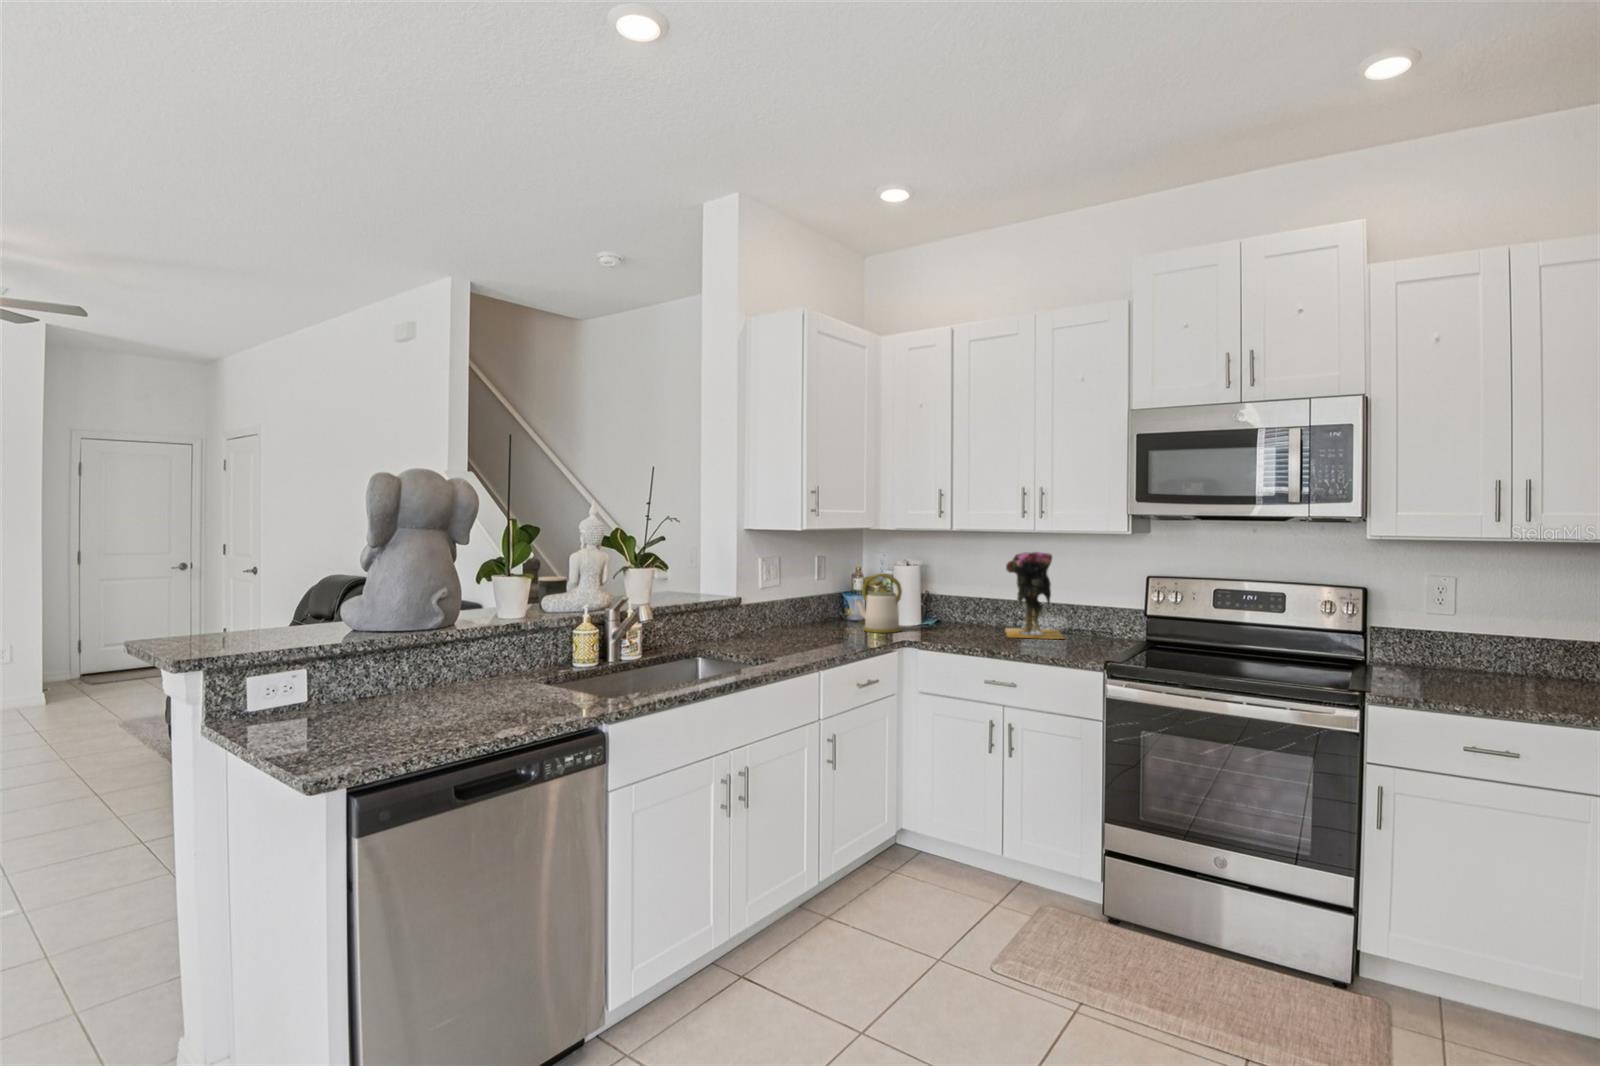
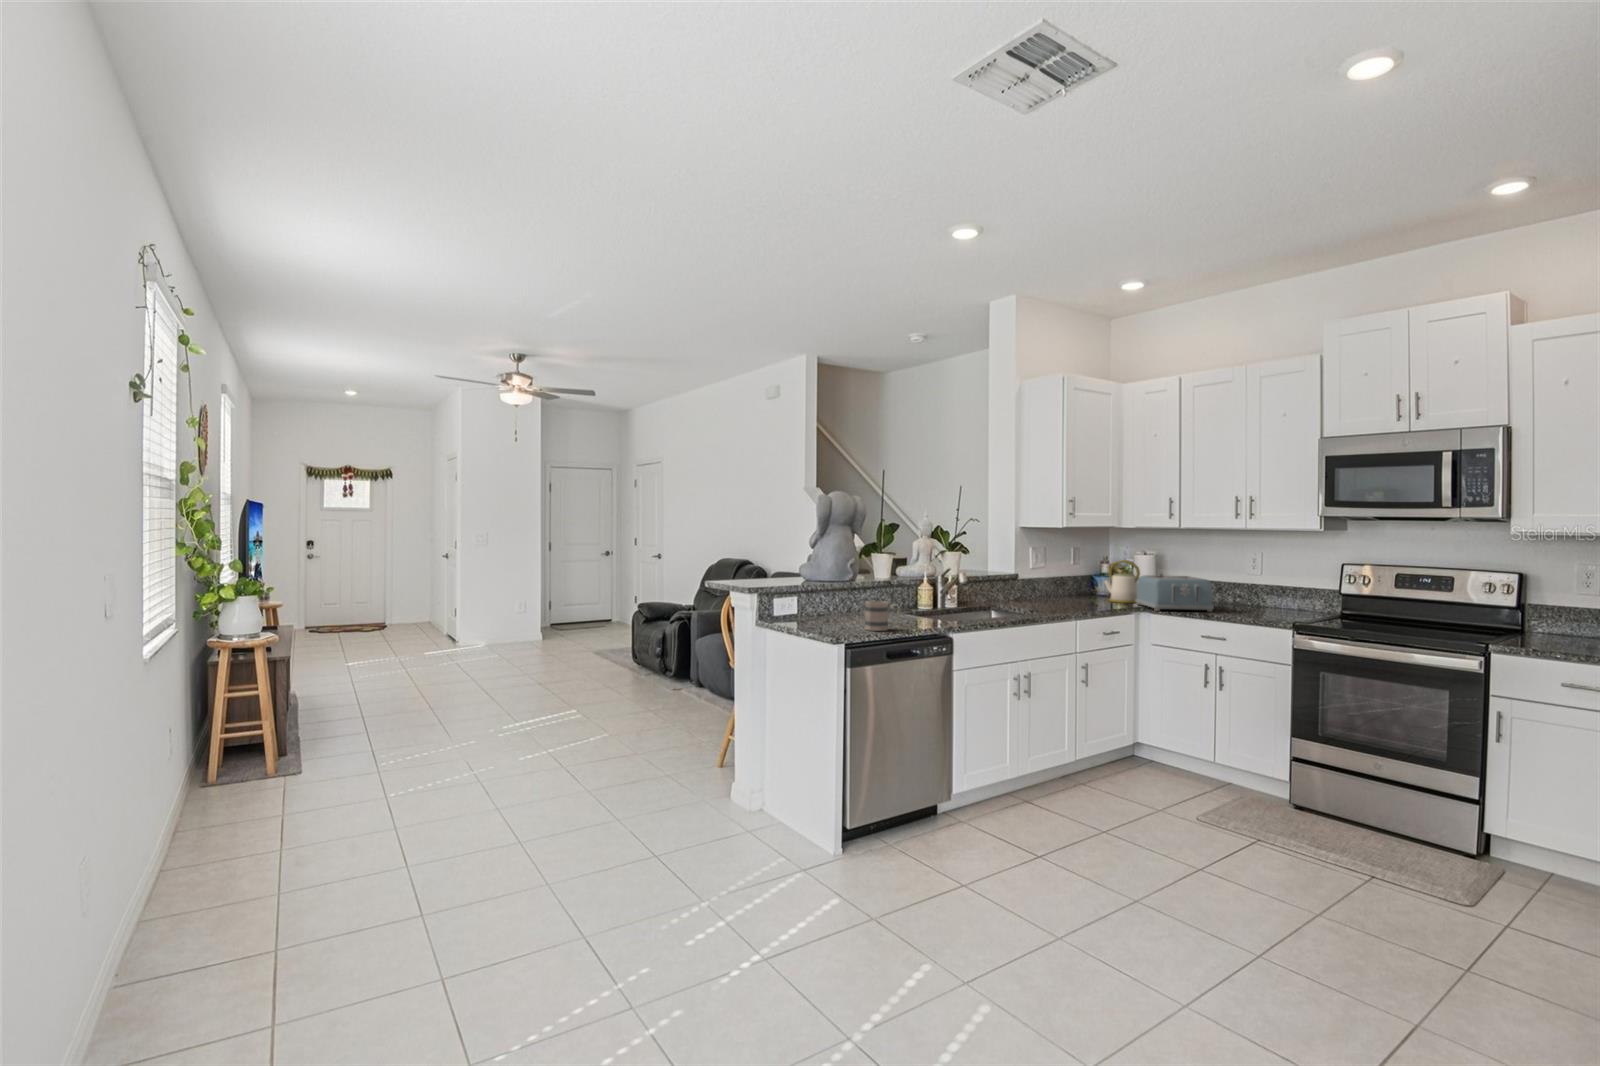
vase: present [1005,552,1064,639] -> none [1224,546,1273,611]
toaster: none [897,594,997,647] -> present [1135,575,1214,612]
mug: none [434,674,505,735] -> present [865,601,899,631]

